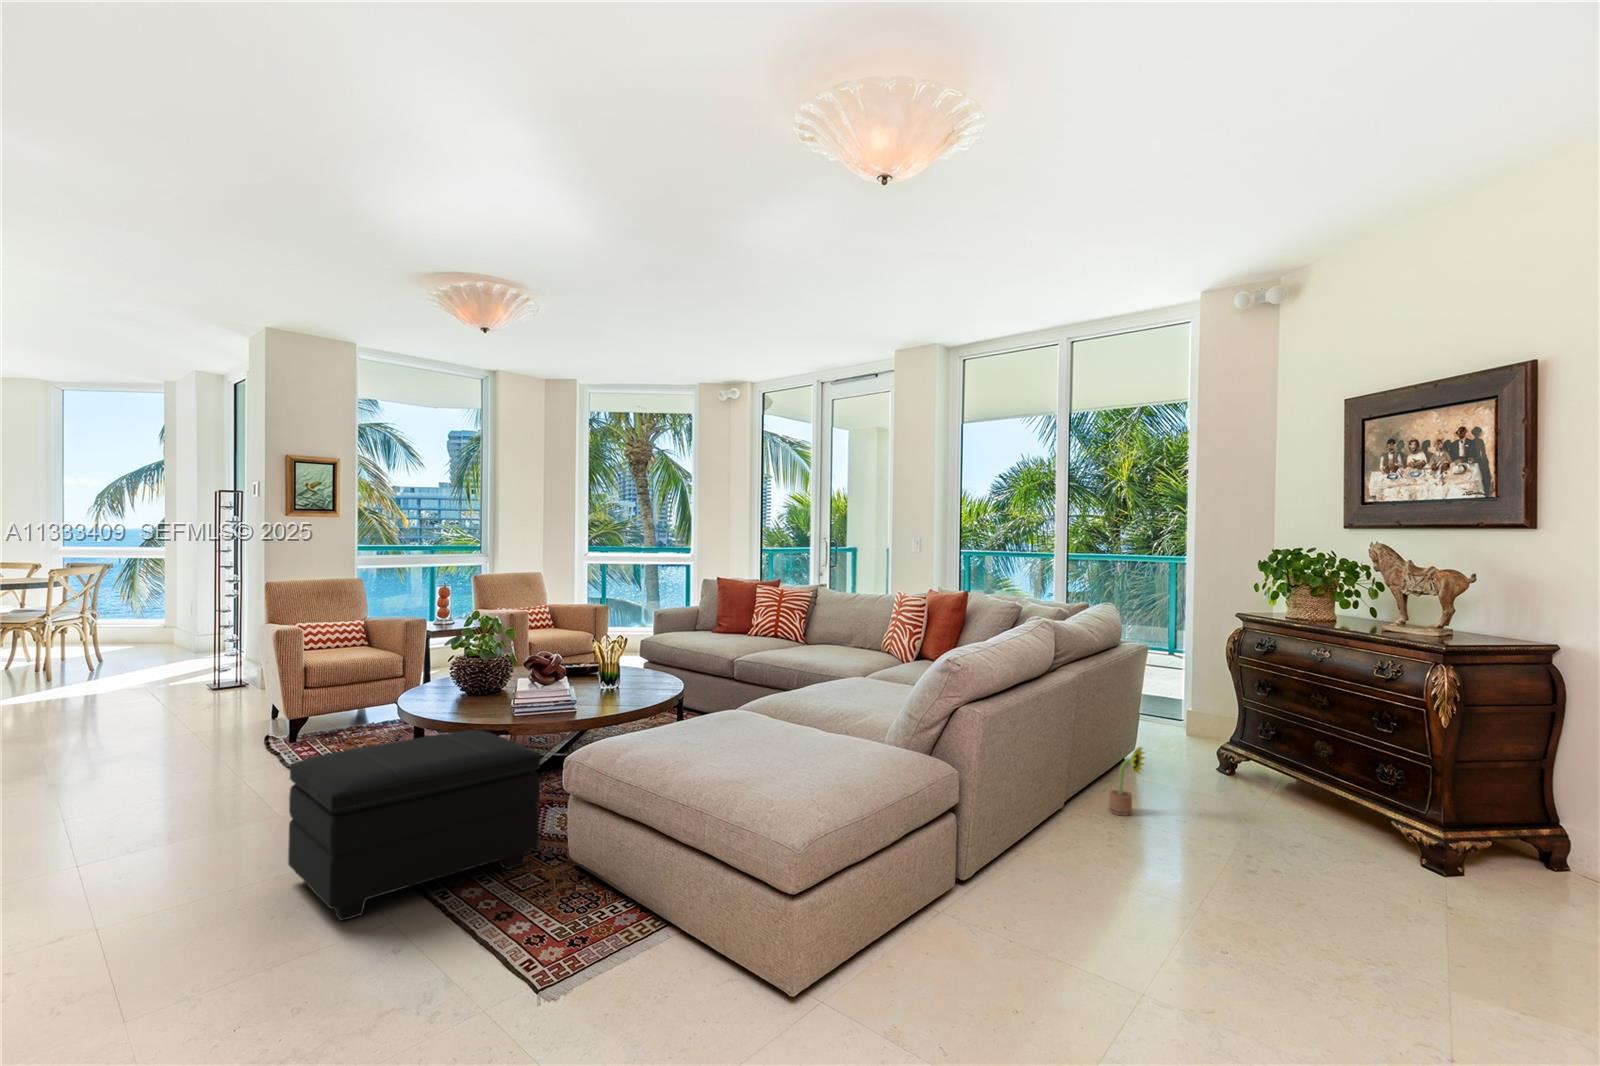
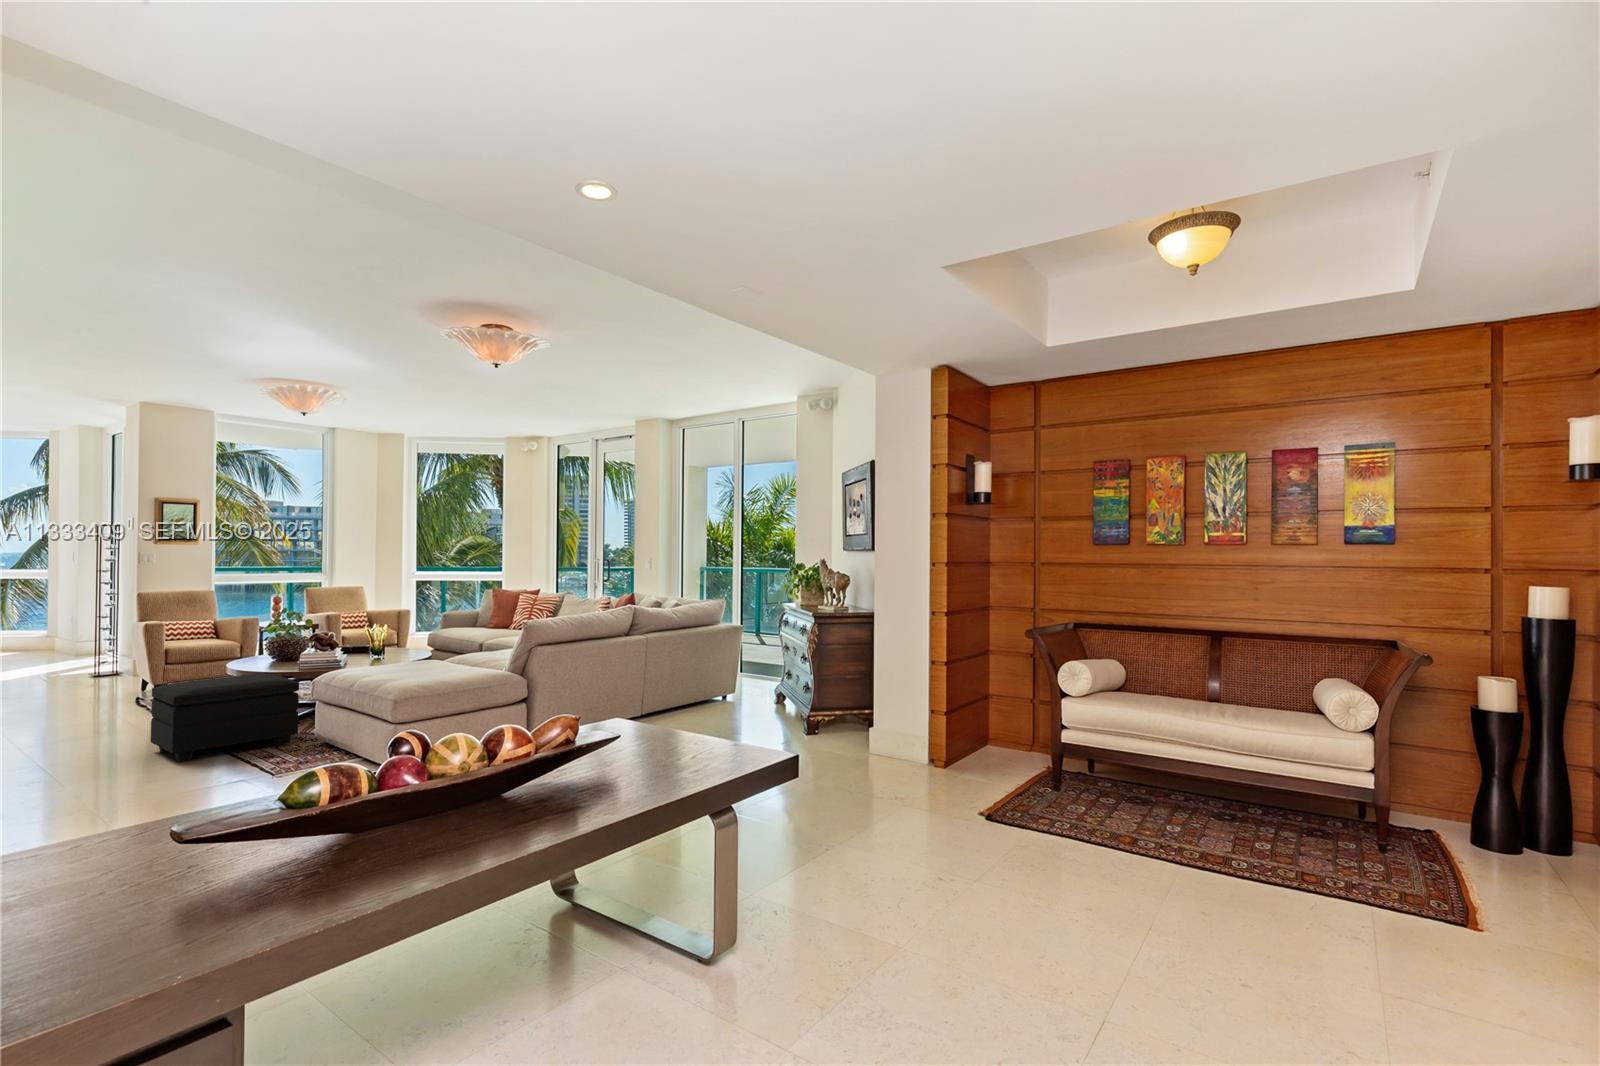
decorative plant: present [1109,747,1145,816] -> none [660,679,682,720]

